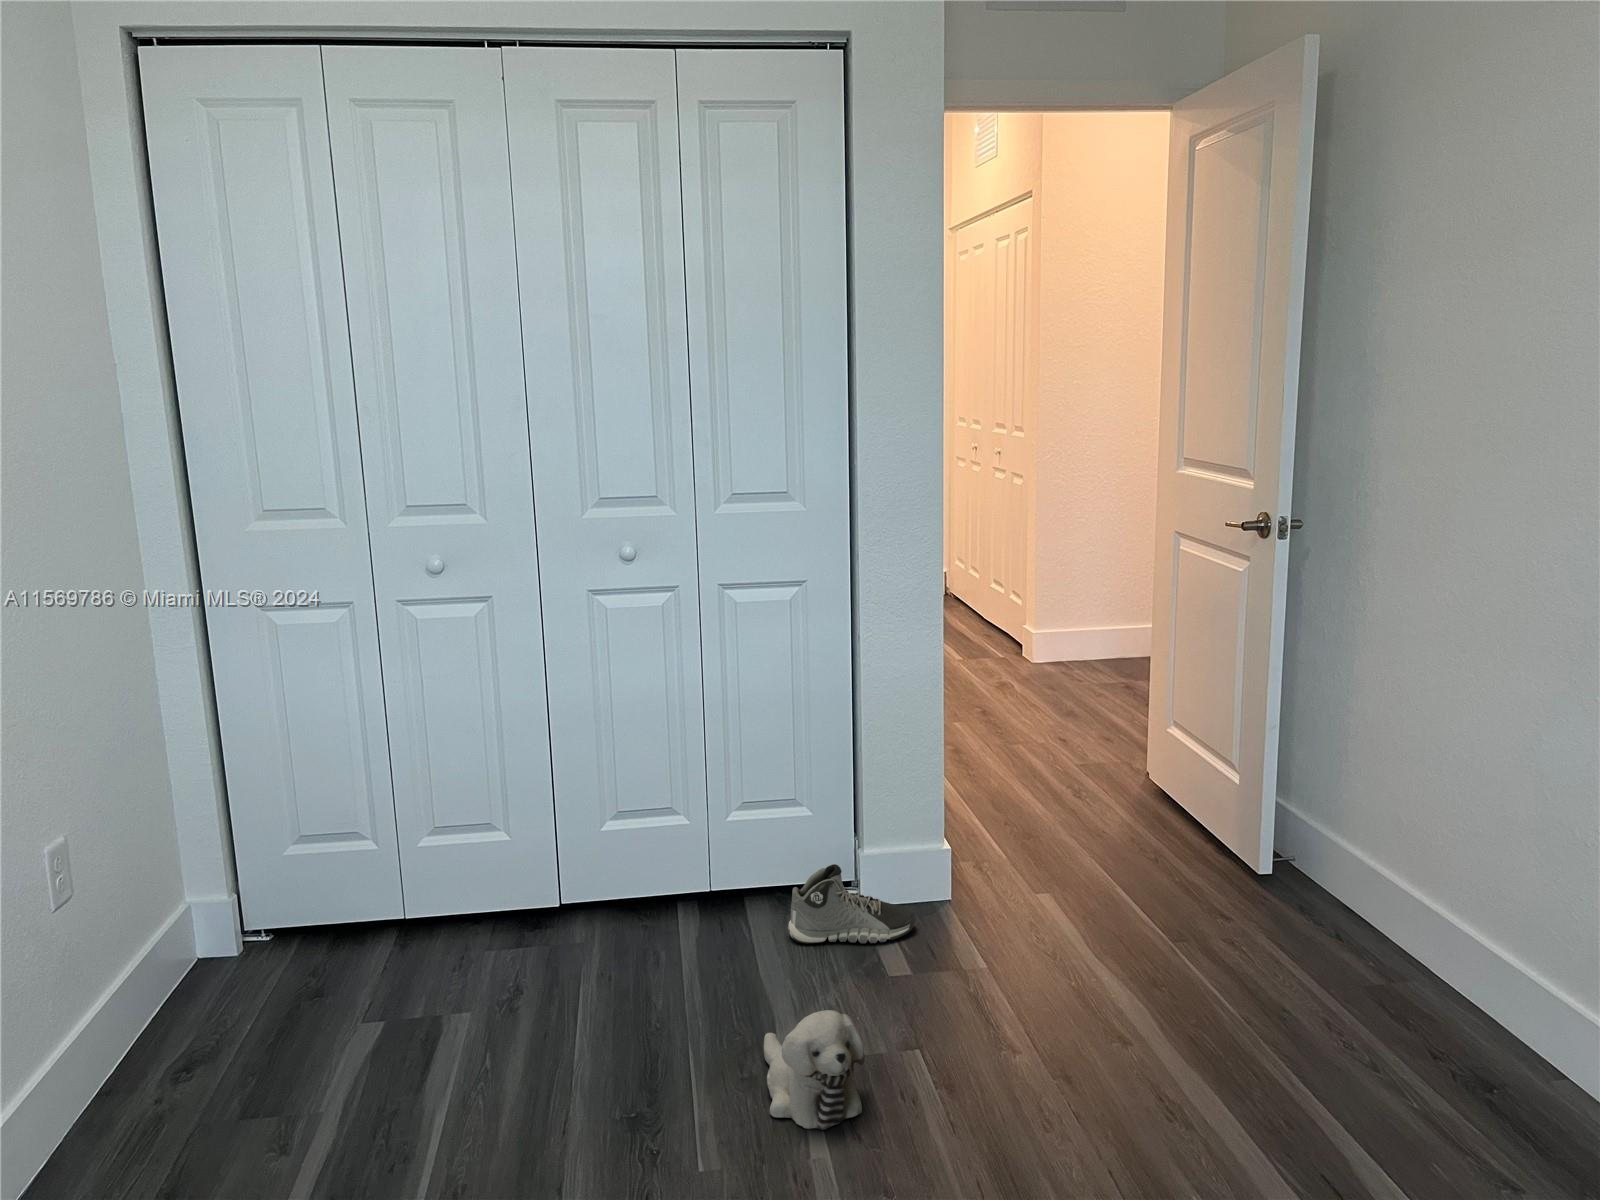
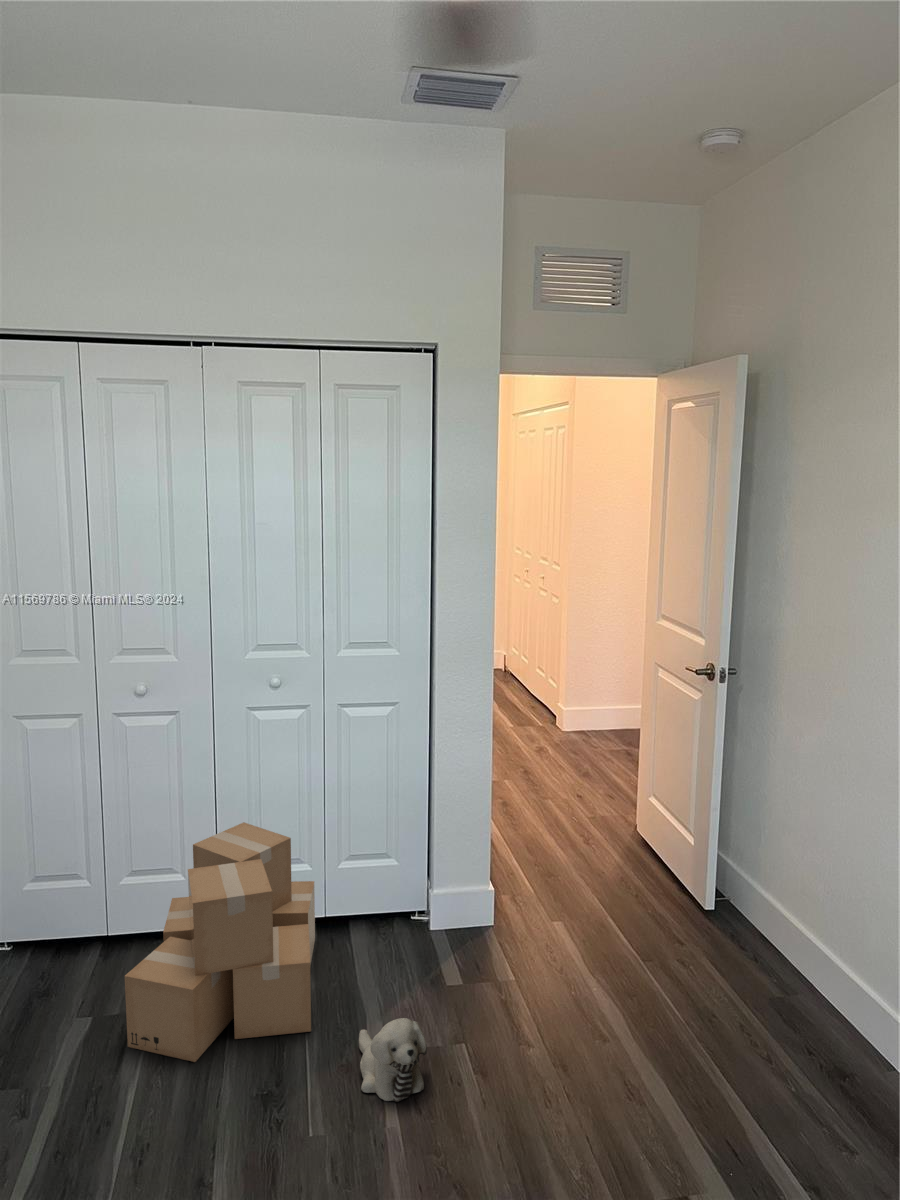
cardboard box: none [423,754,696,1078] -> present [125,822,315,1062]
sneaker: present [788,864,915,943] -> none [379,903,468,959]

